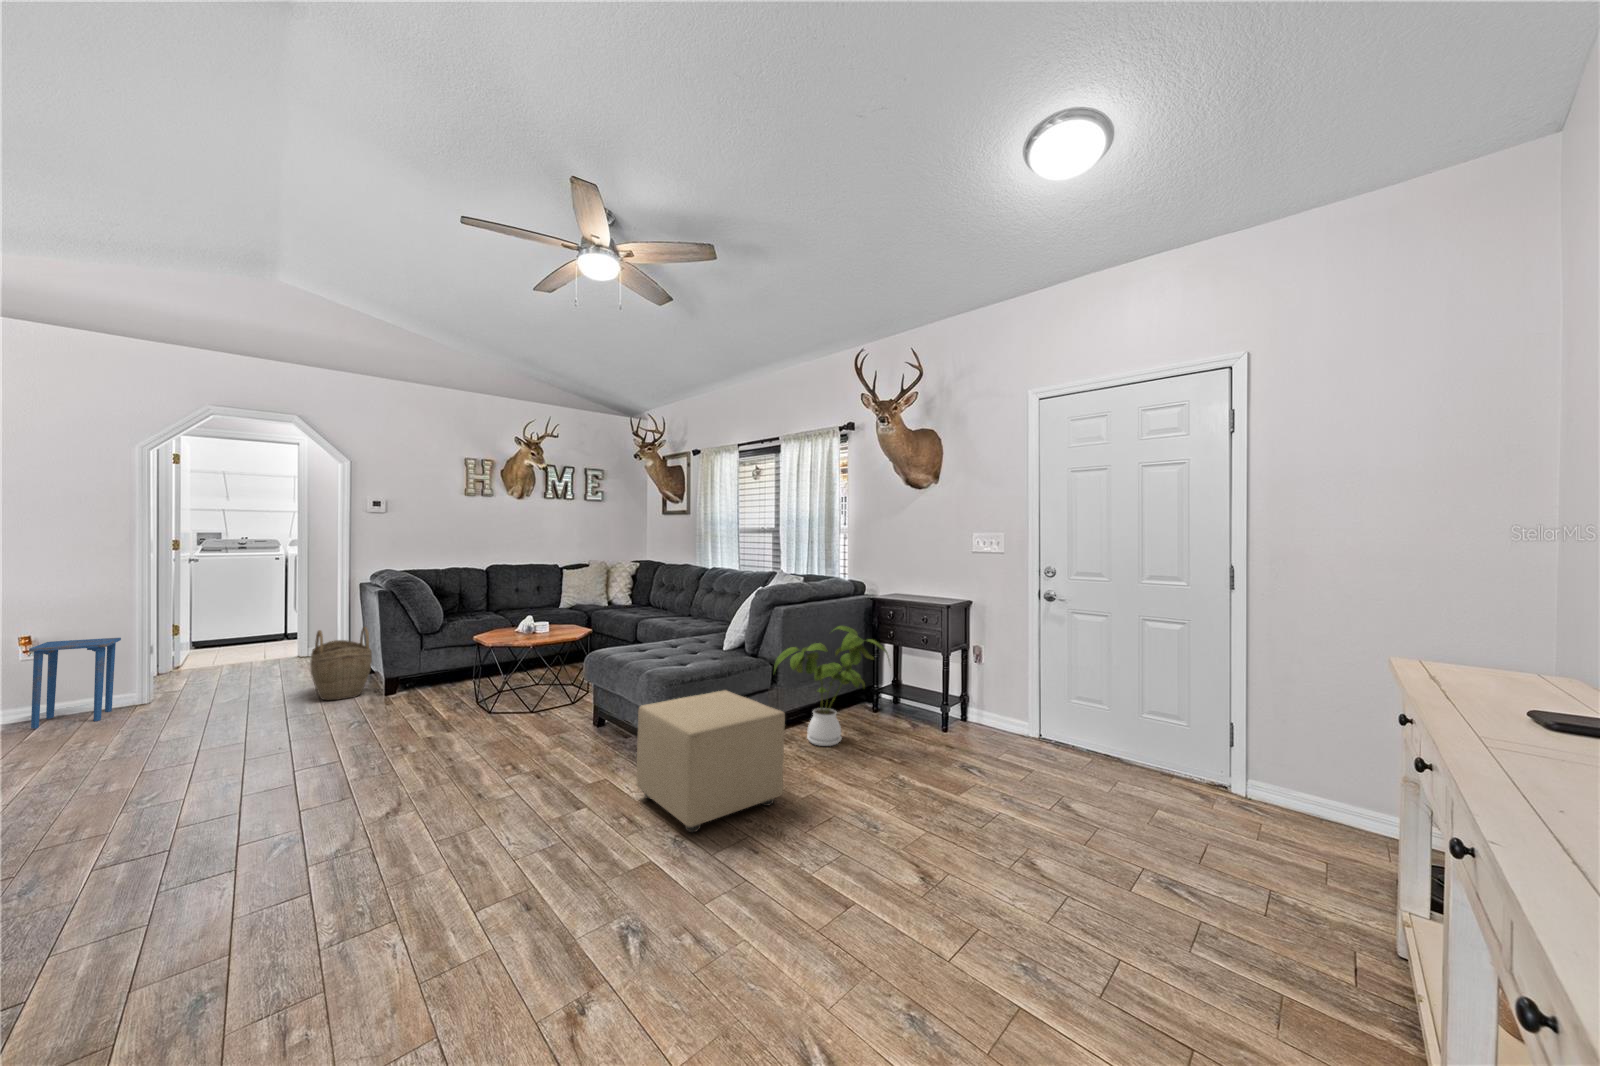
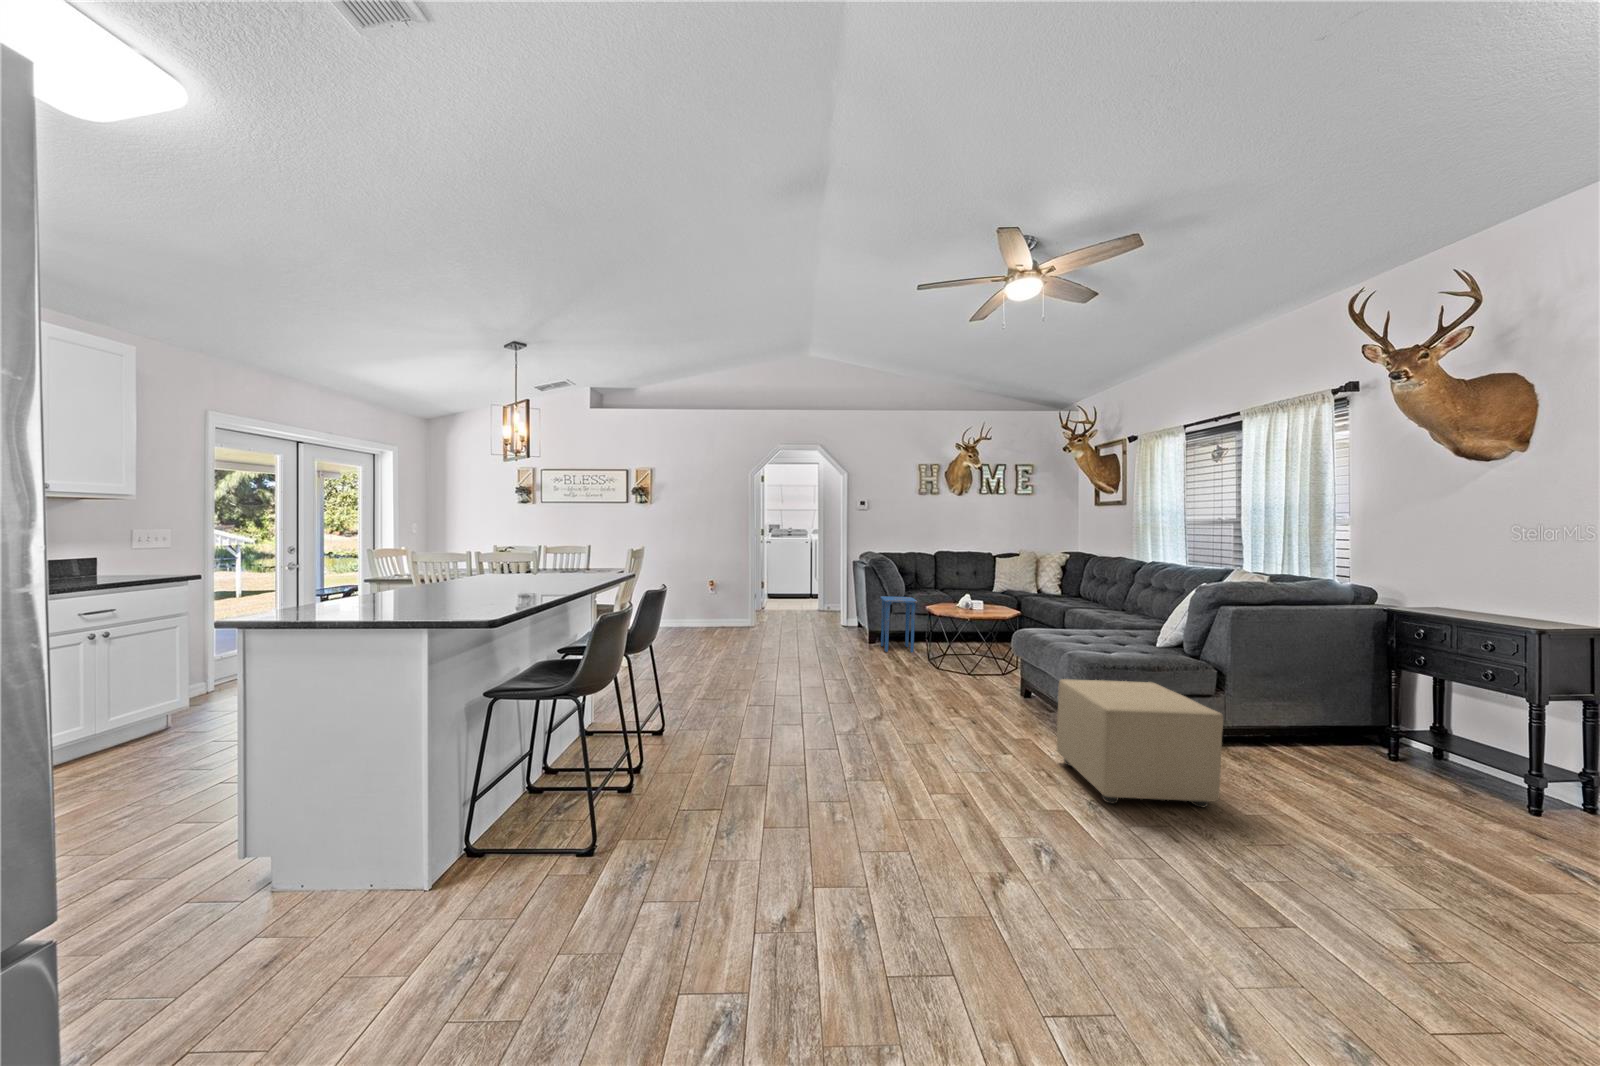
house plant: present [774,626,890,746] -> none [1218,634,1405,775]
woven basket: present [310,627,372,700] -> none [825,592,859,643]
side table: present [29,638,121,729] -> present [880,596,918,652]

